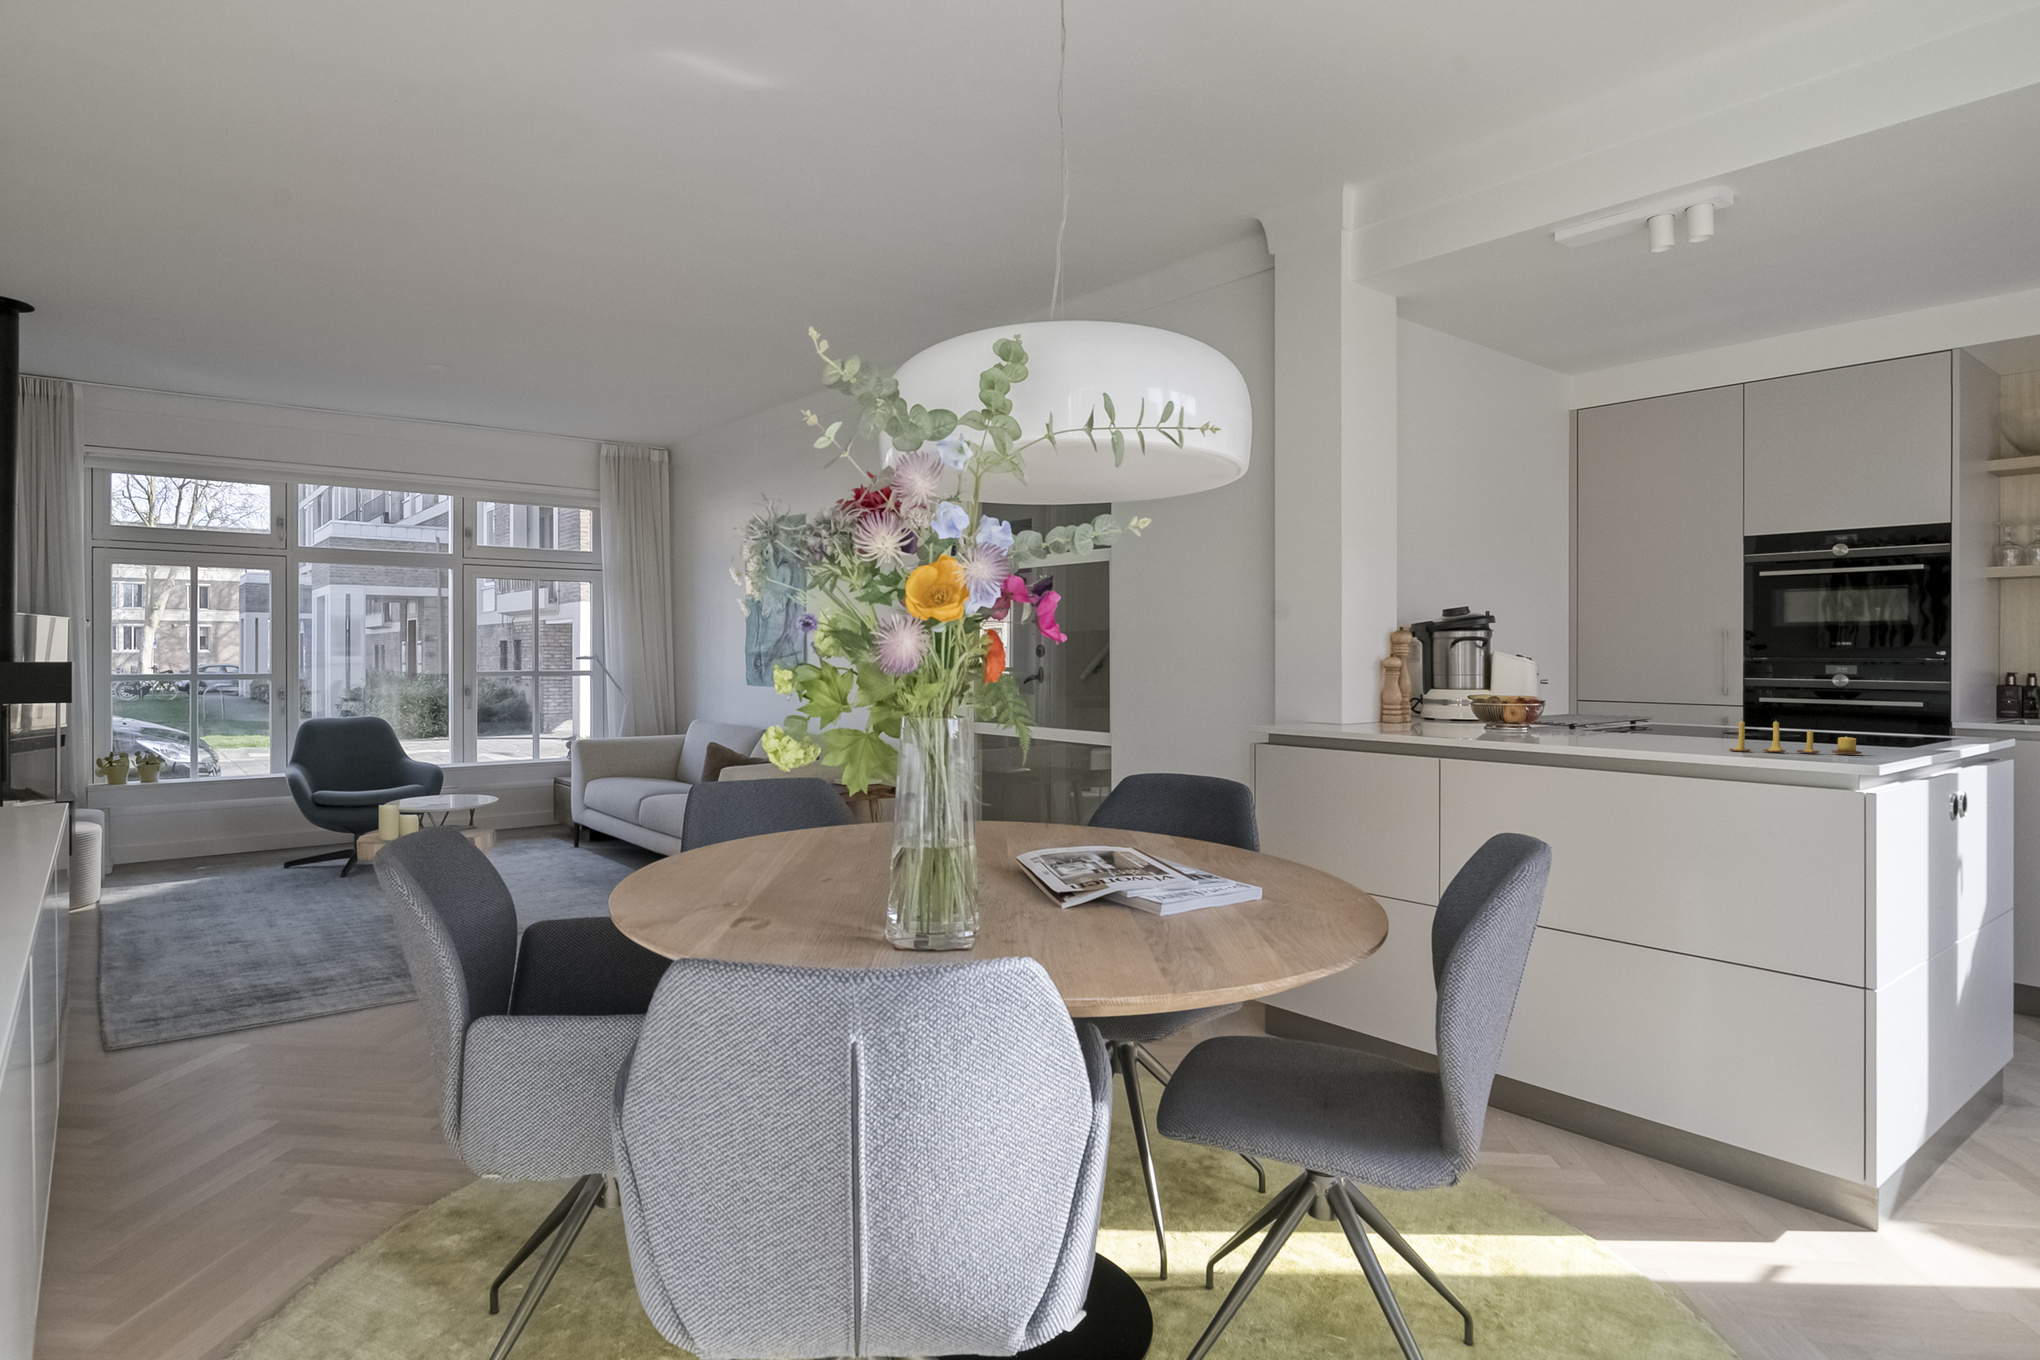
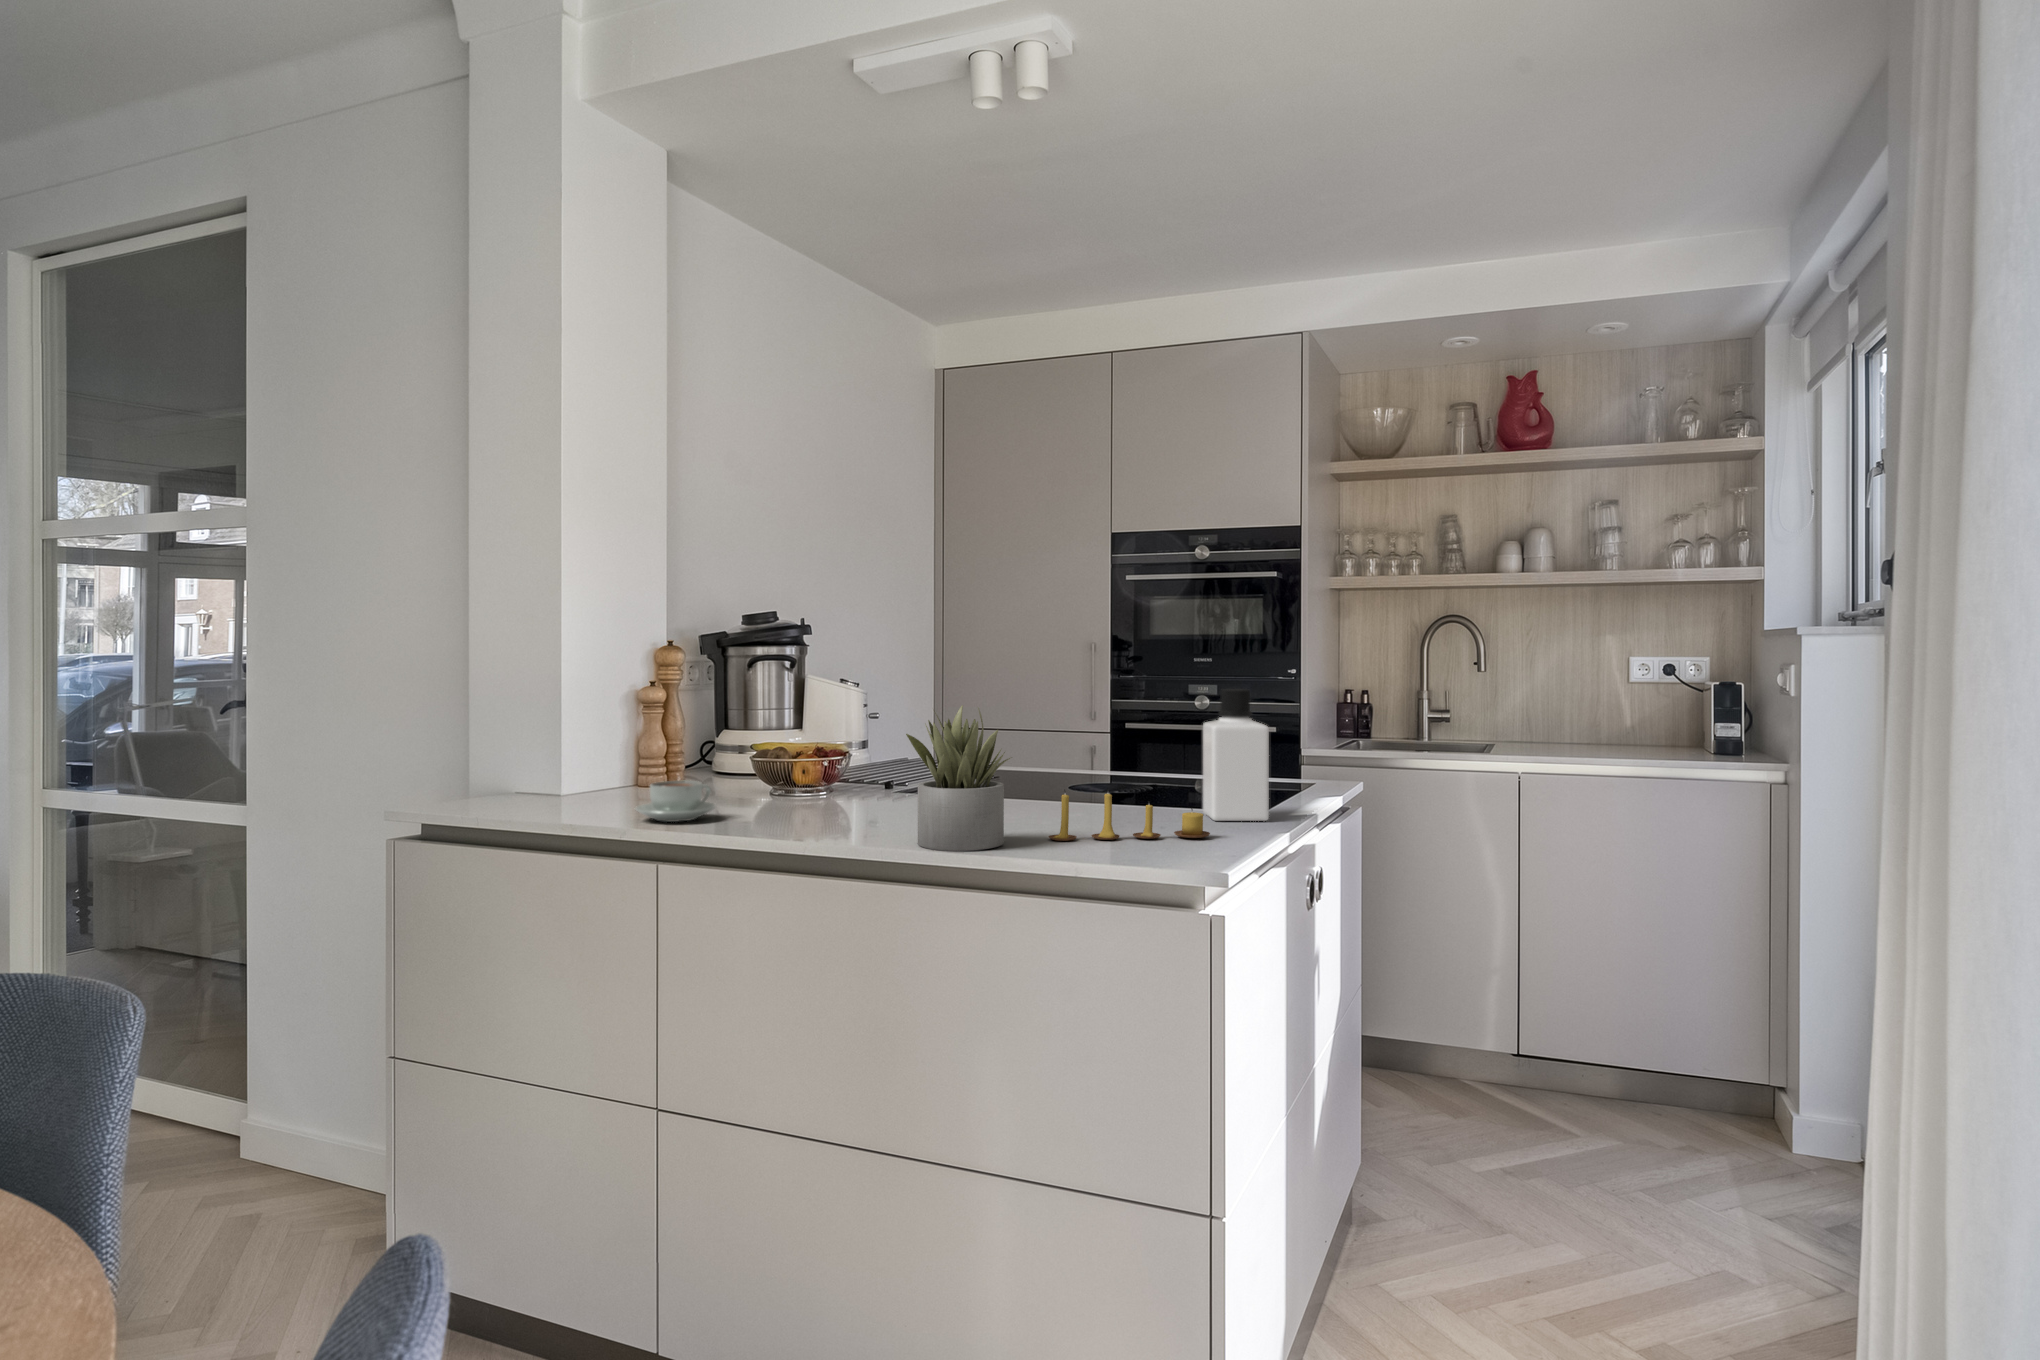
bottle: none [1852,655,1914,752] -> present [1203,689,1269,821]
succulent plant: none [1623,660,1703,751] -> present [906,705,1010,851]
coffee cup: none [1417,712,1471,736] -> present [635,781,716,822]

